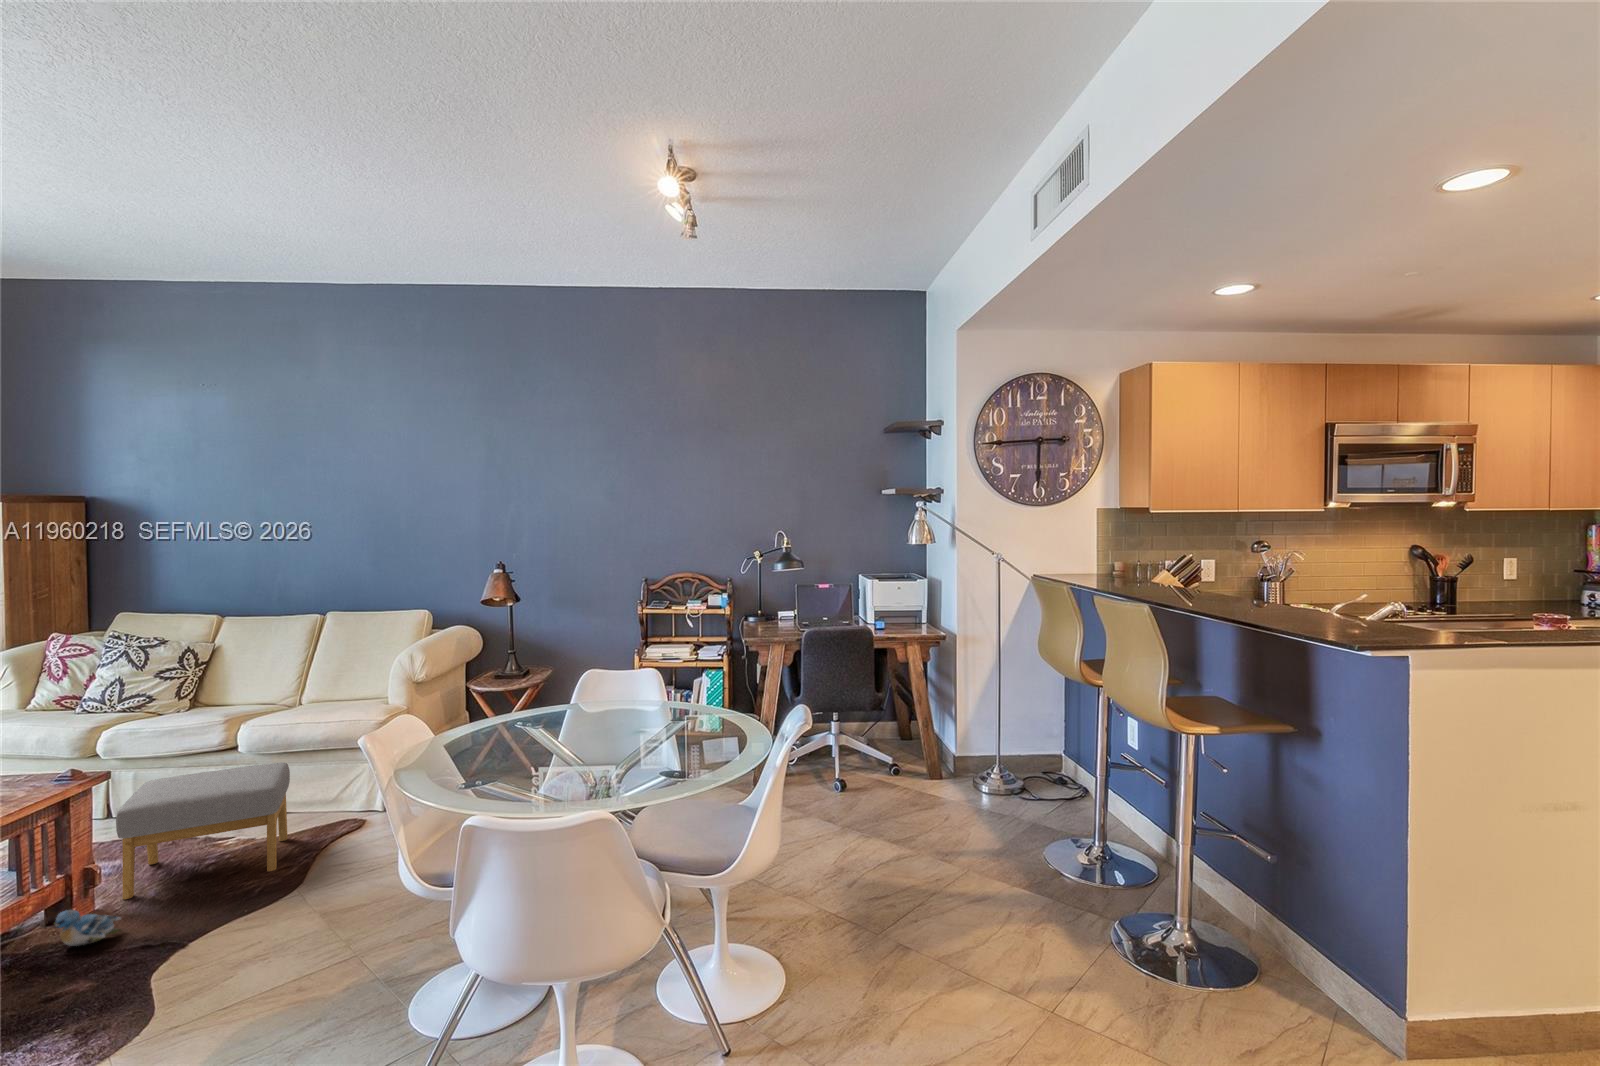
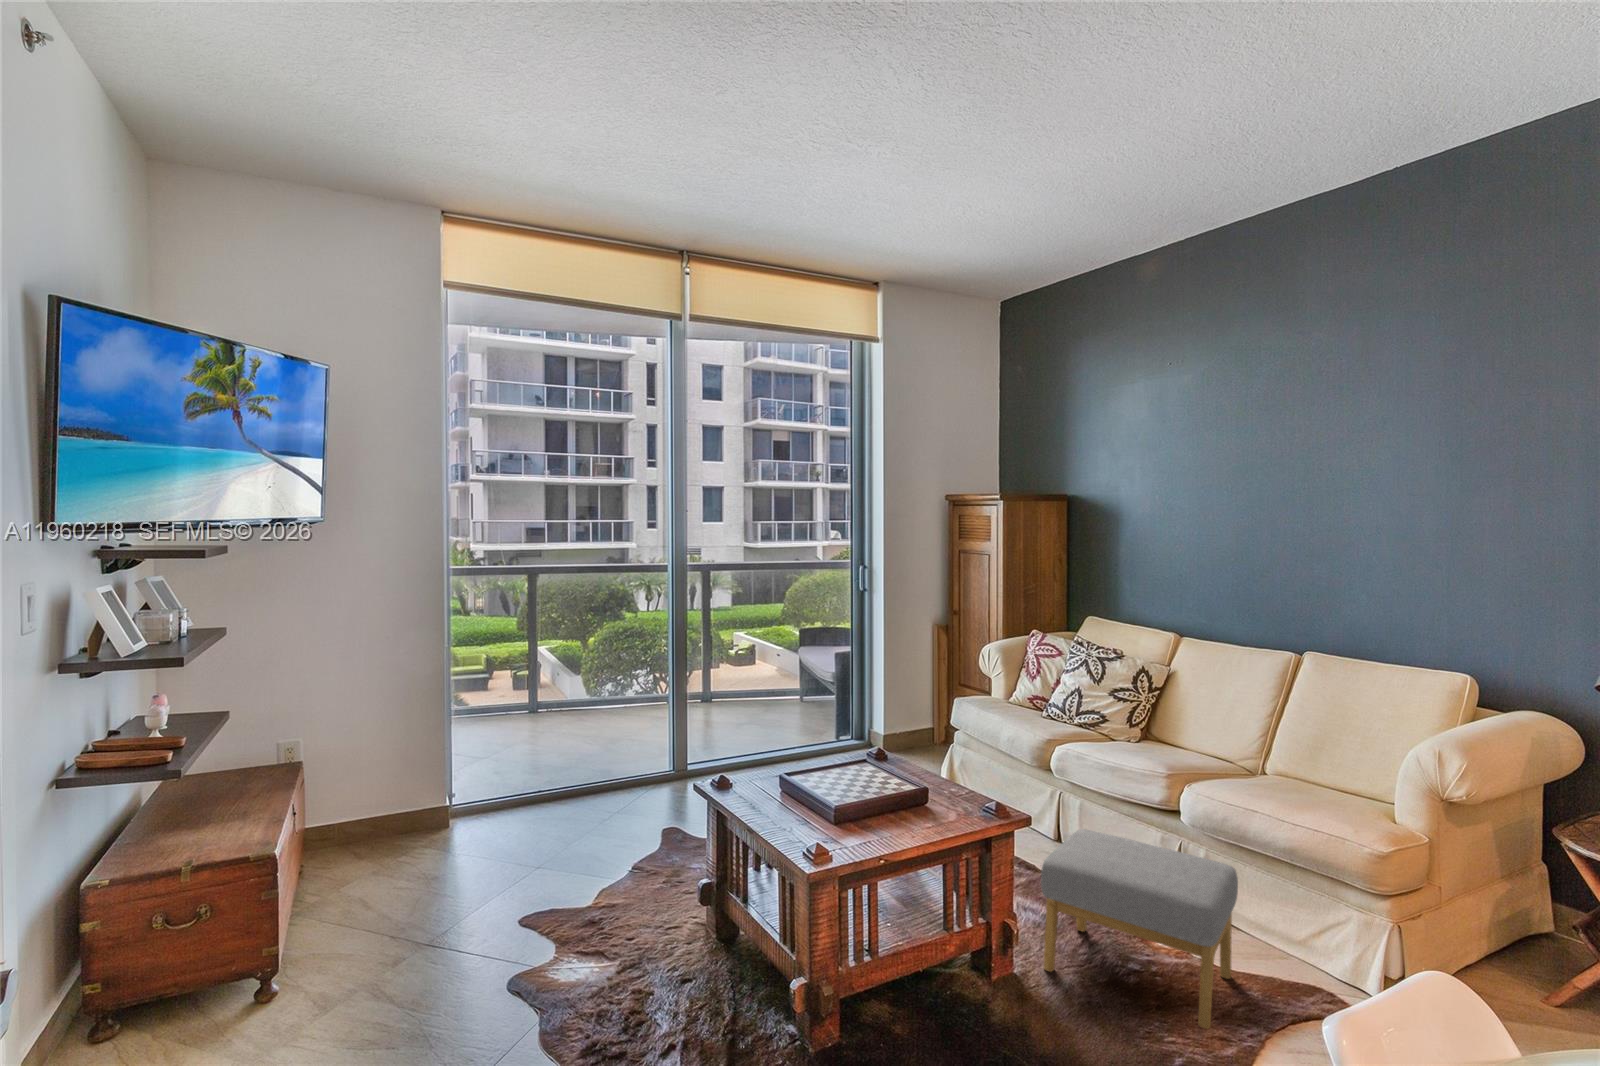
plush toy: present [55,910,121,946] -> none [974,965,1032,1024]

